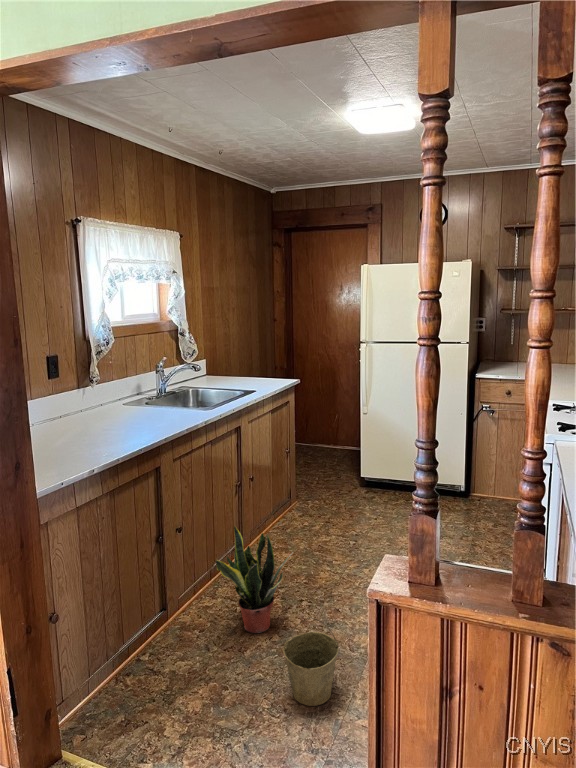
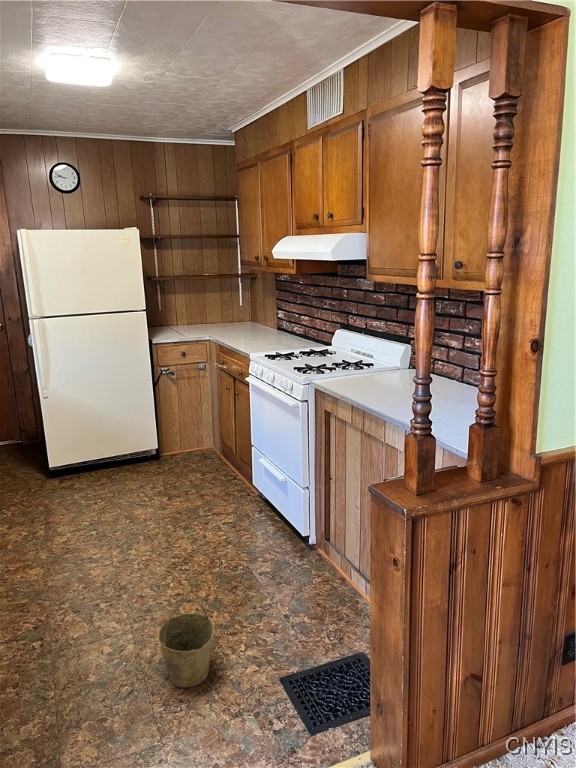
potted plant: present [216,526,293,633] -> none [27,546,108,659]

